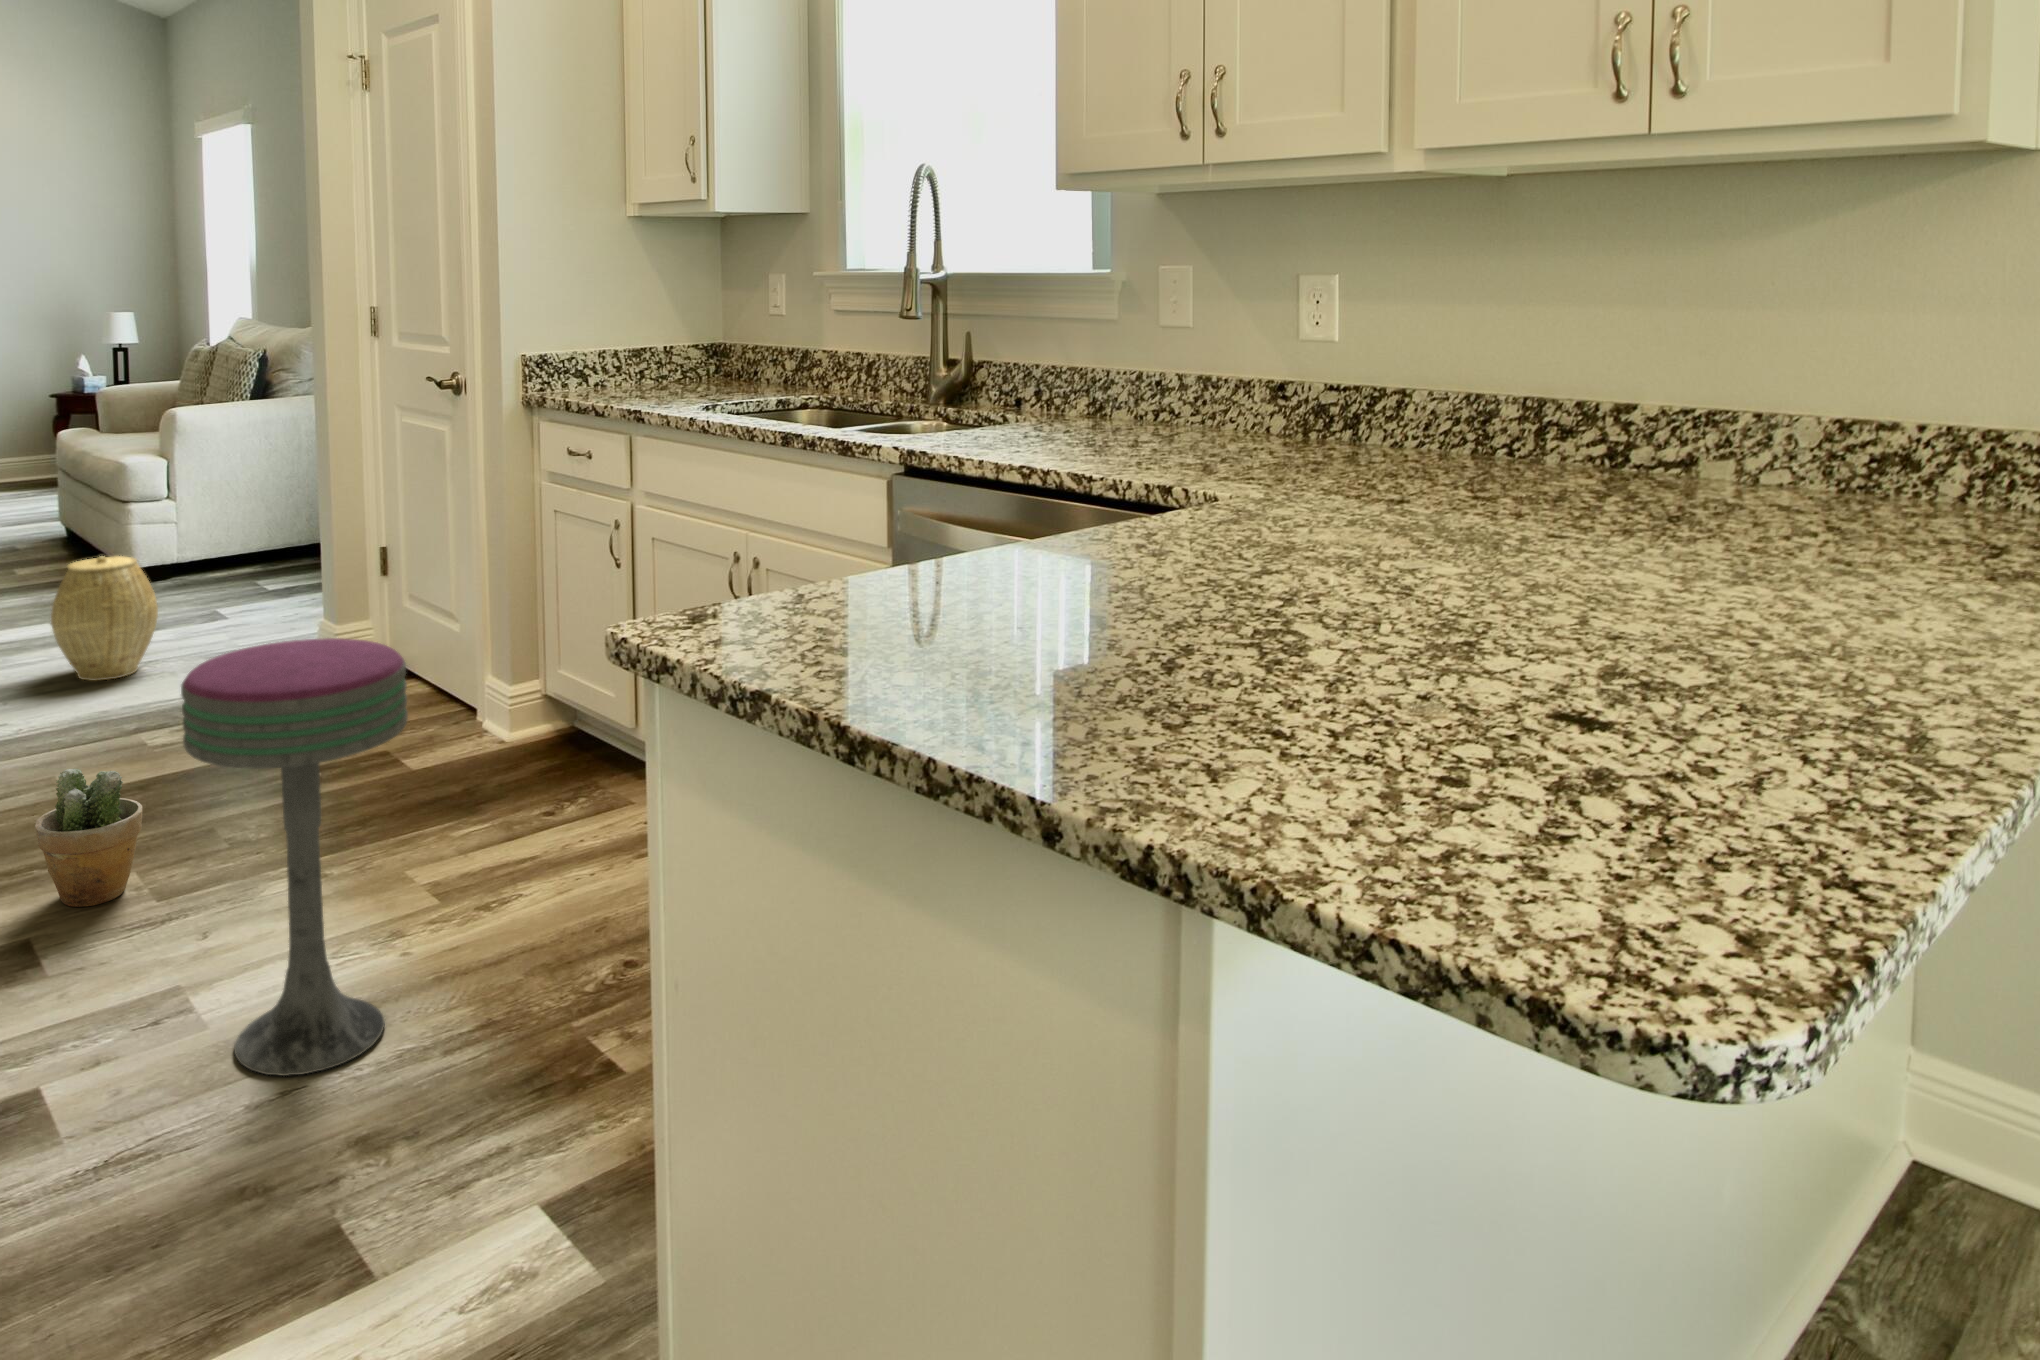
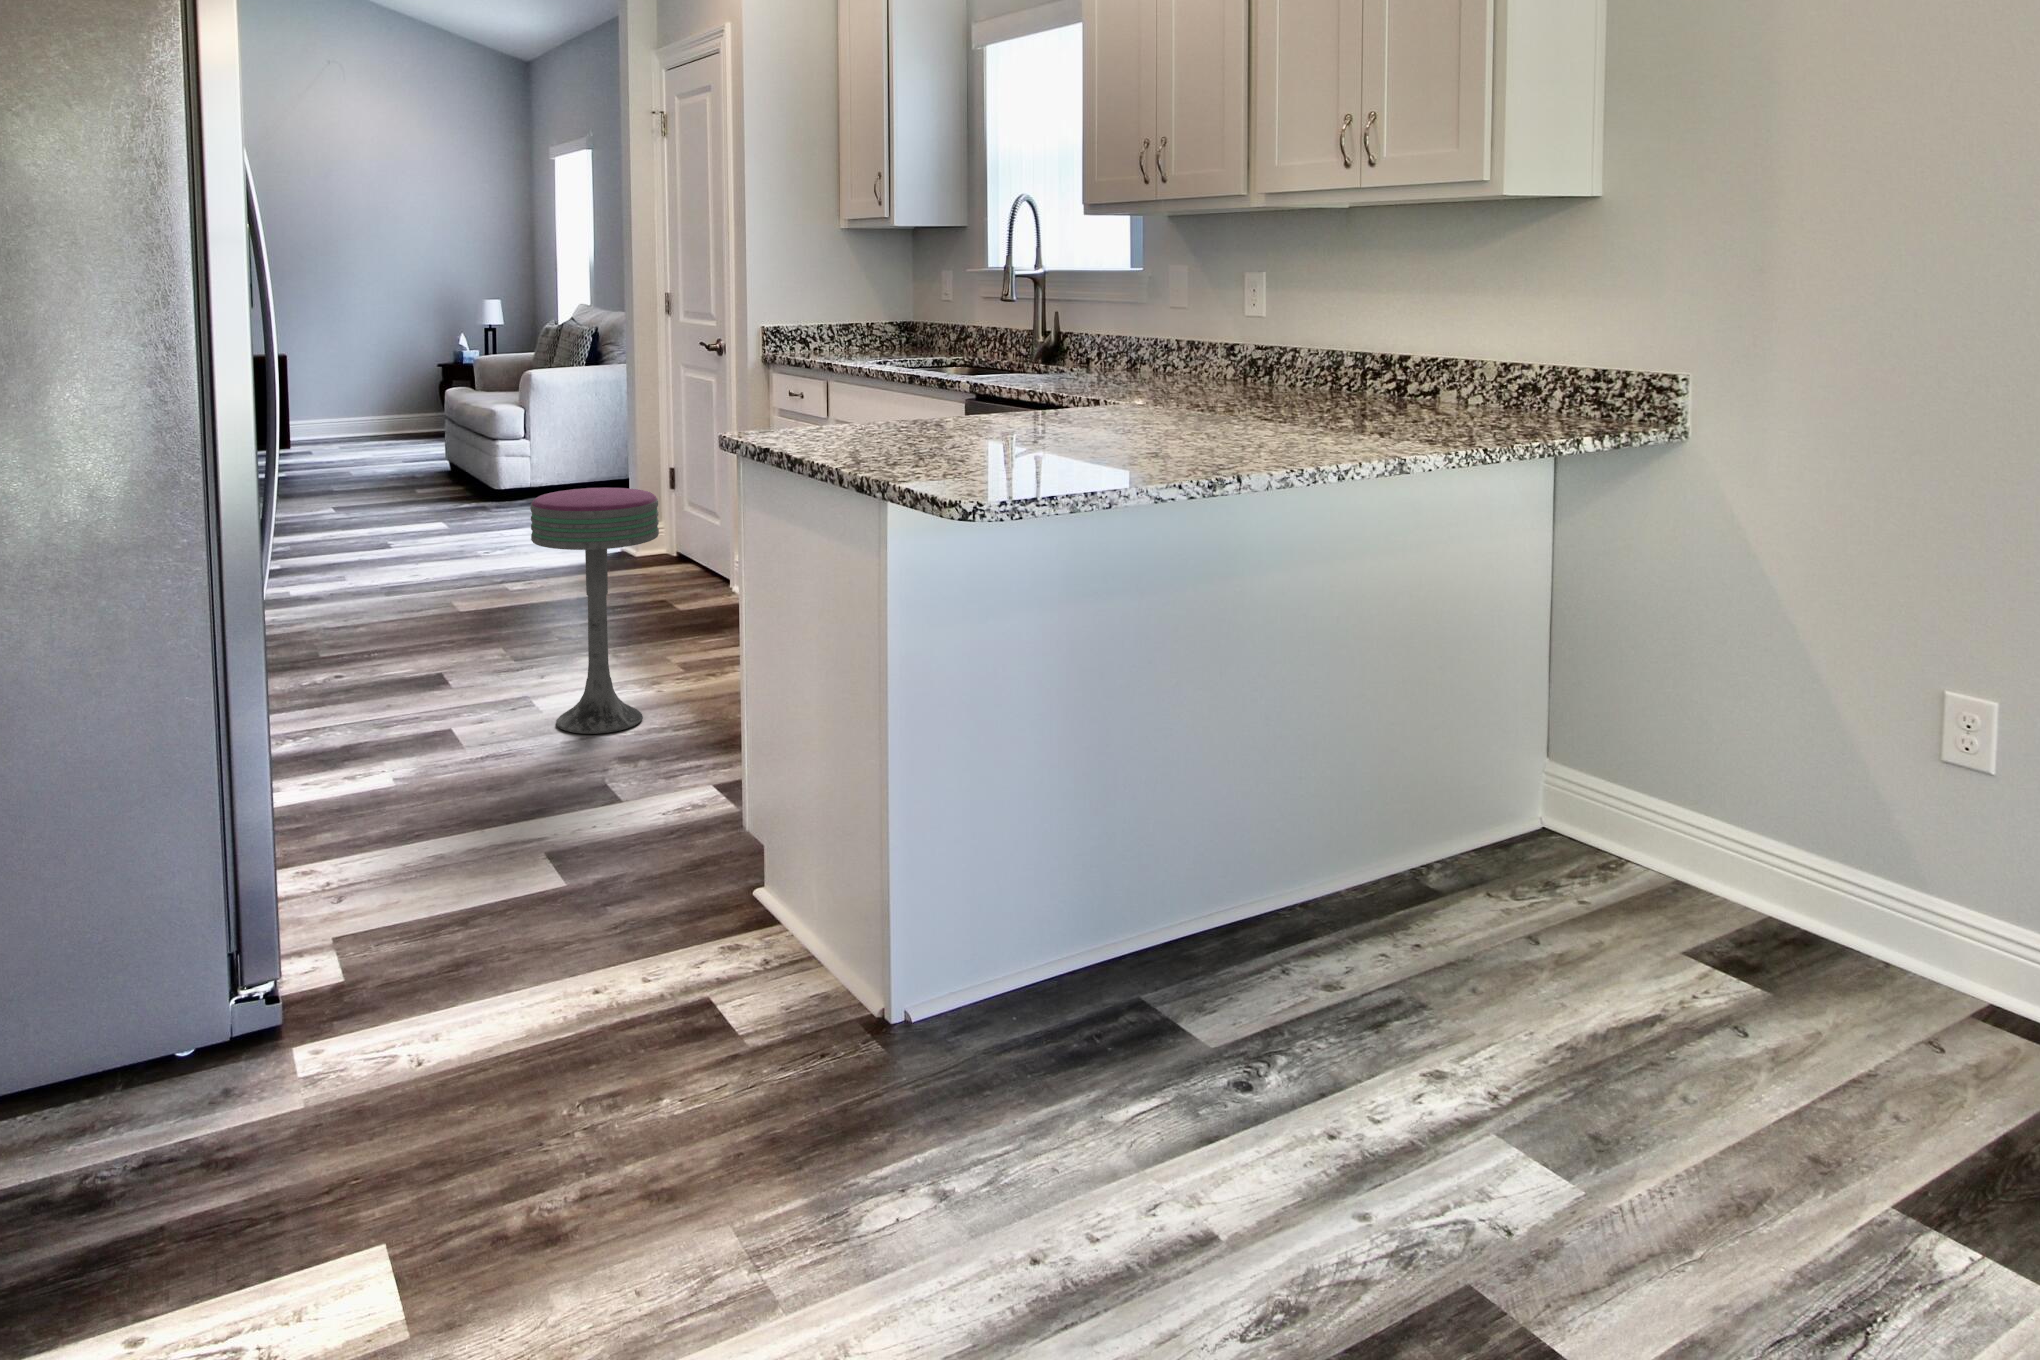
woven basket: present [51,556,158,681] -> none [445,468,516,556]
potted plant: present [35,769,142,907] -> none [443,577,506,662]

